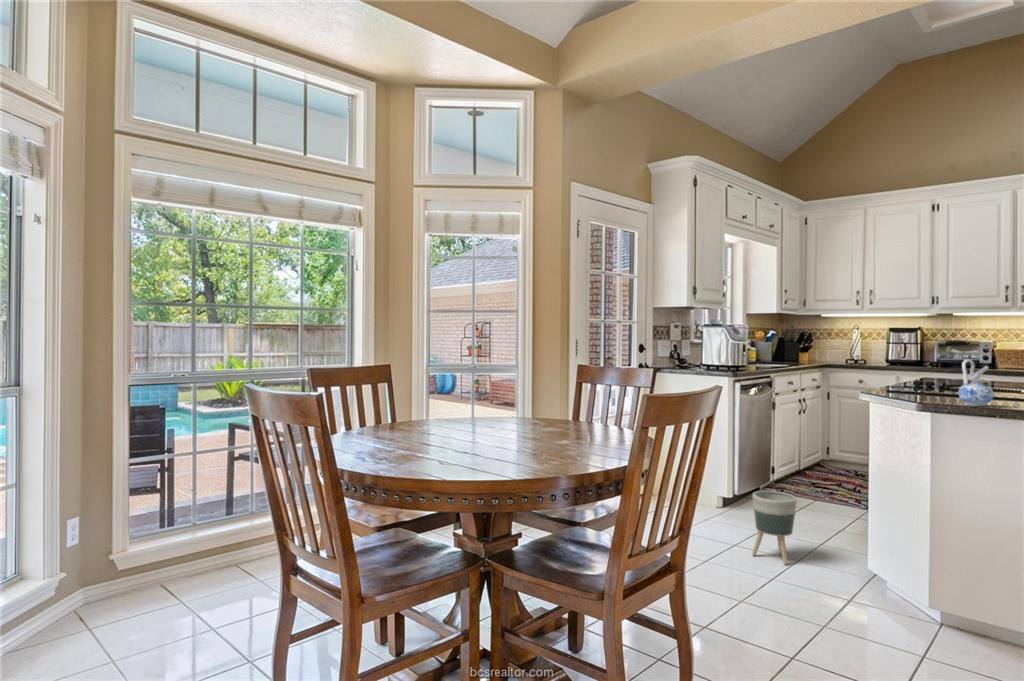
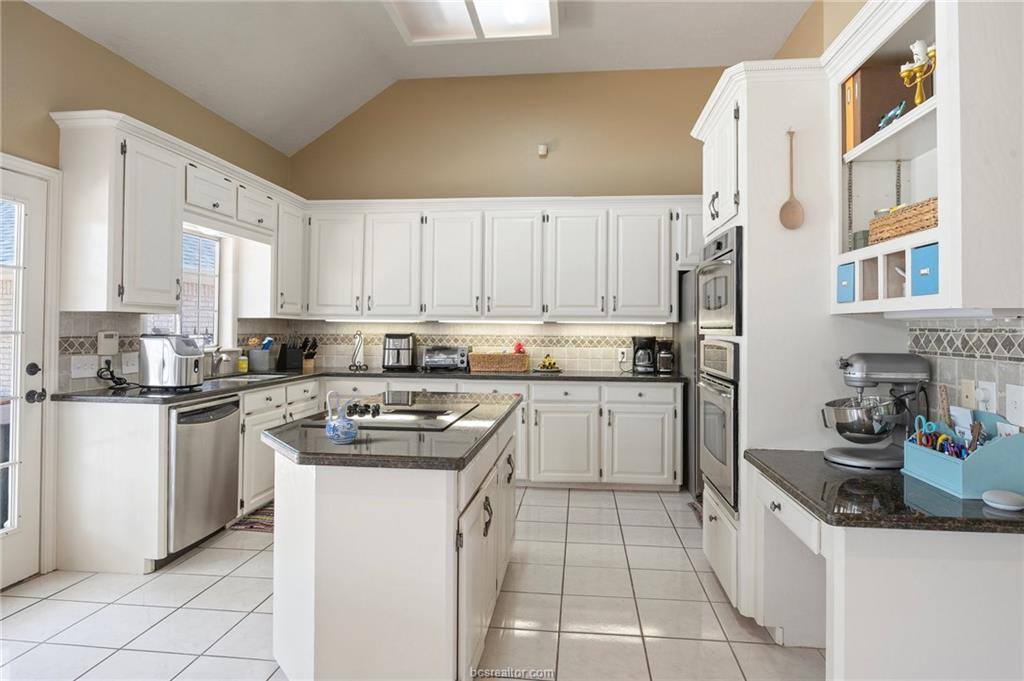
planter: present [752,491,797,565] -> none [138,554,199,652]

